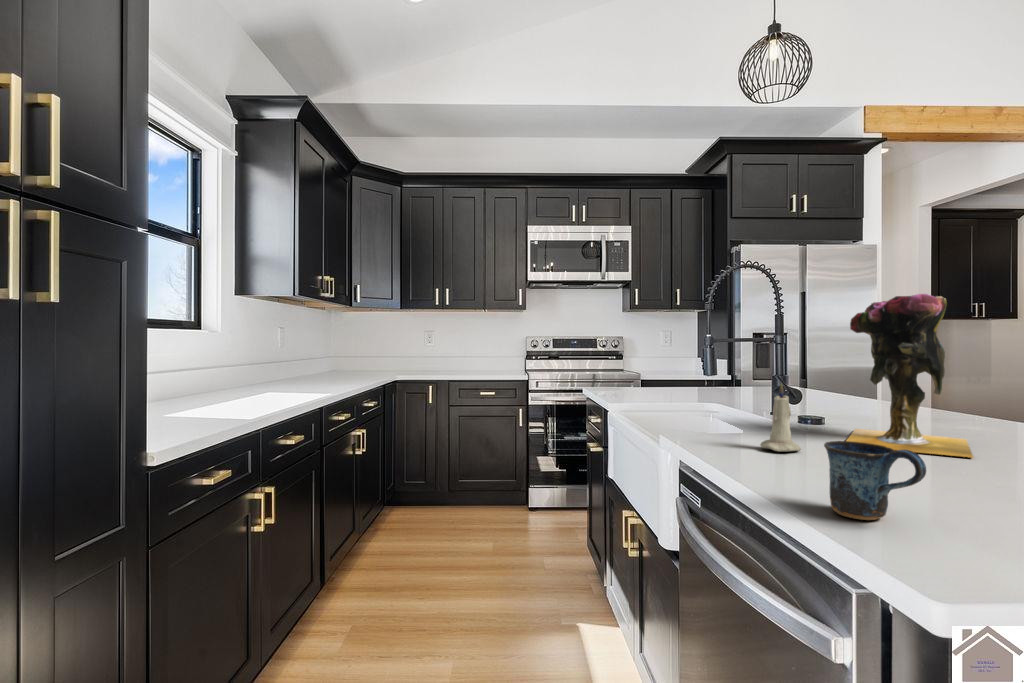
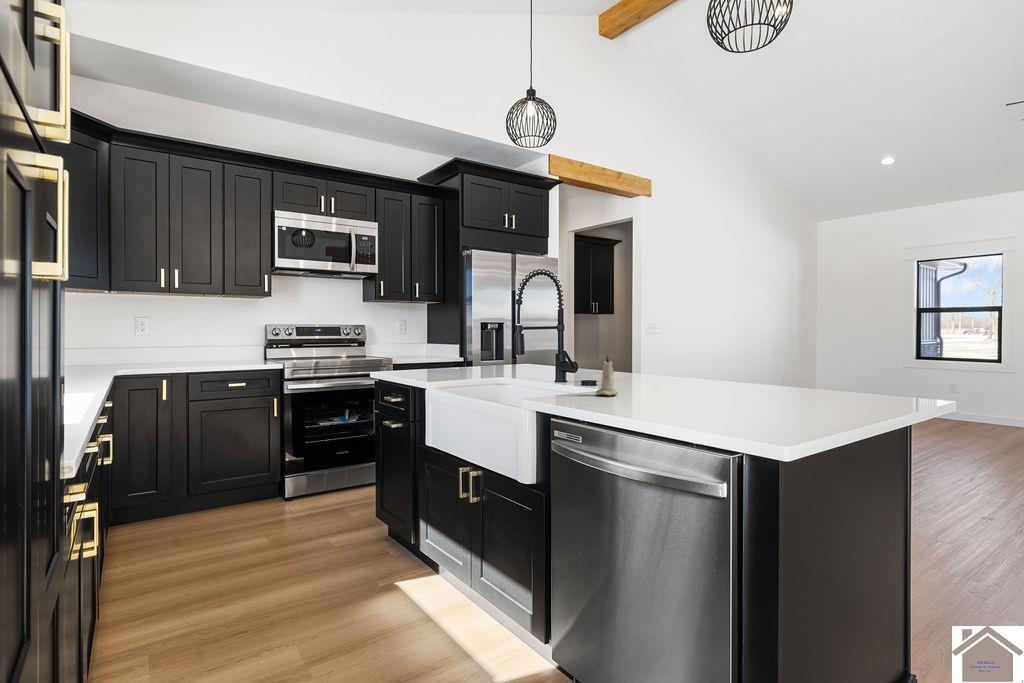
vase: present [846,294,973,458] -> none [617,300,691,390]
mug: present [824,441,926,520] -> none [681,377,728,414]

